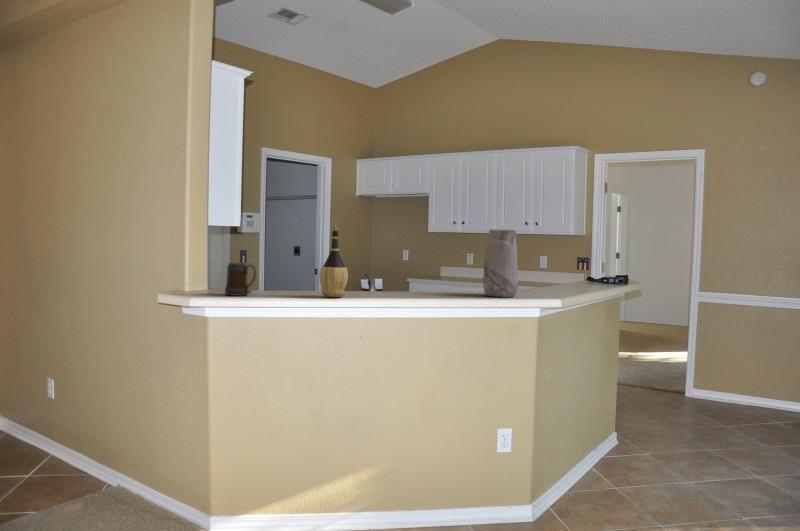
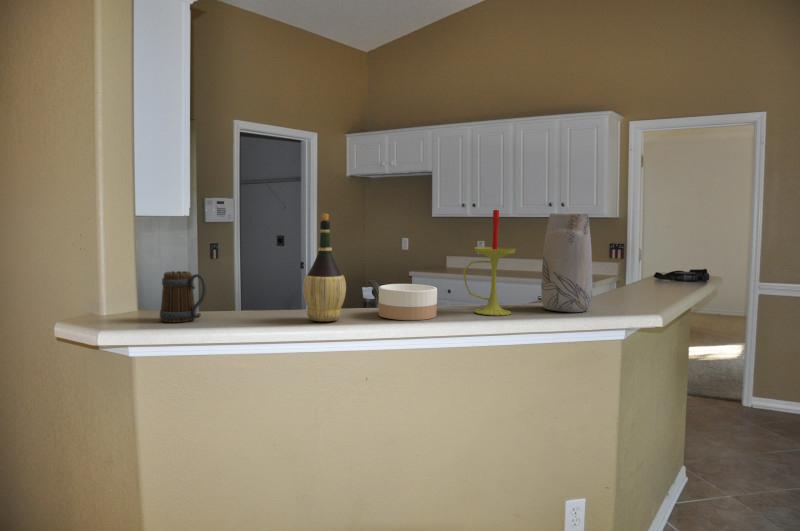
candle: none [428,224,464,297] -> present [463,210,515,316]
bowl: none [370,275,410,298] -> present [379,284,437,320]

